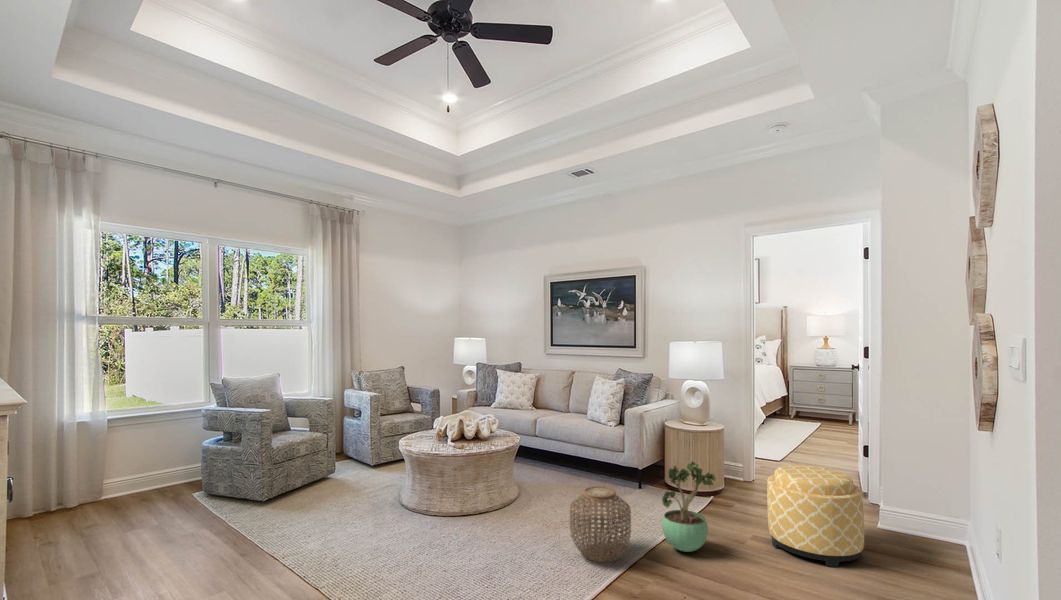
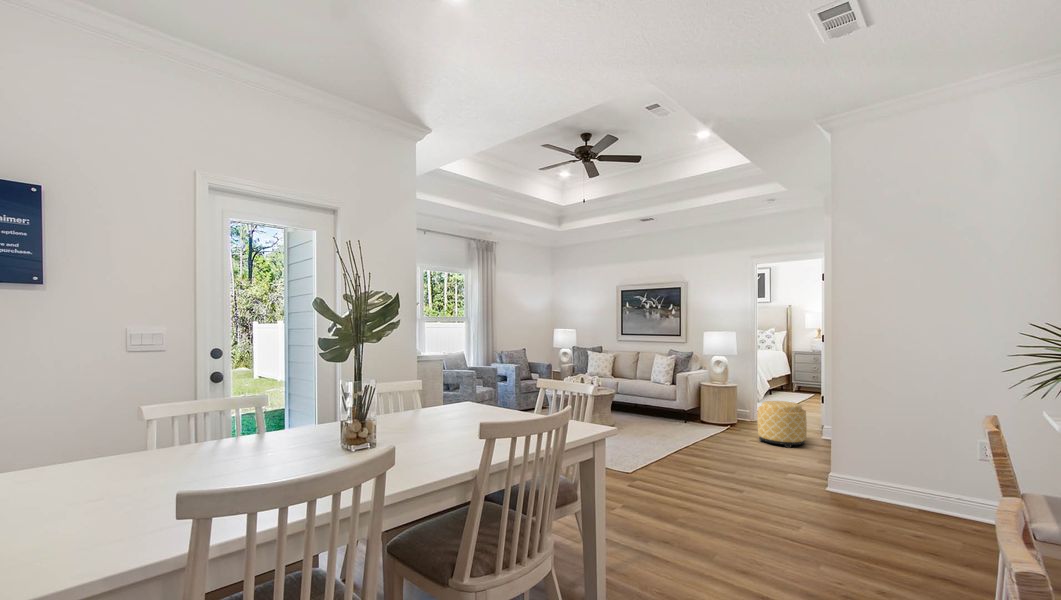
potted plant: present [662,461,716,552] -> none [701,396,730,442]
woven basket: present [570,486,631,562] -> none [653,409,685,445]

